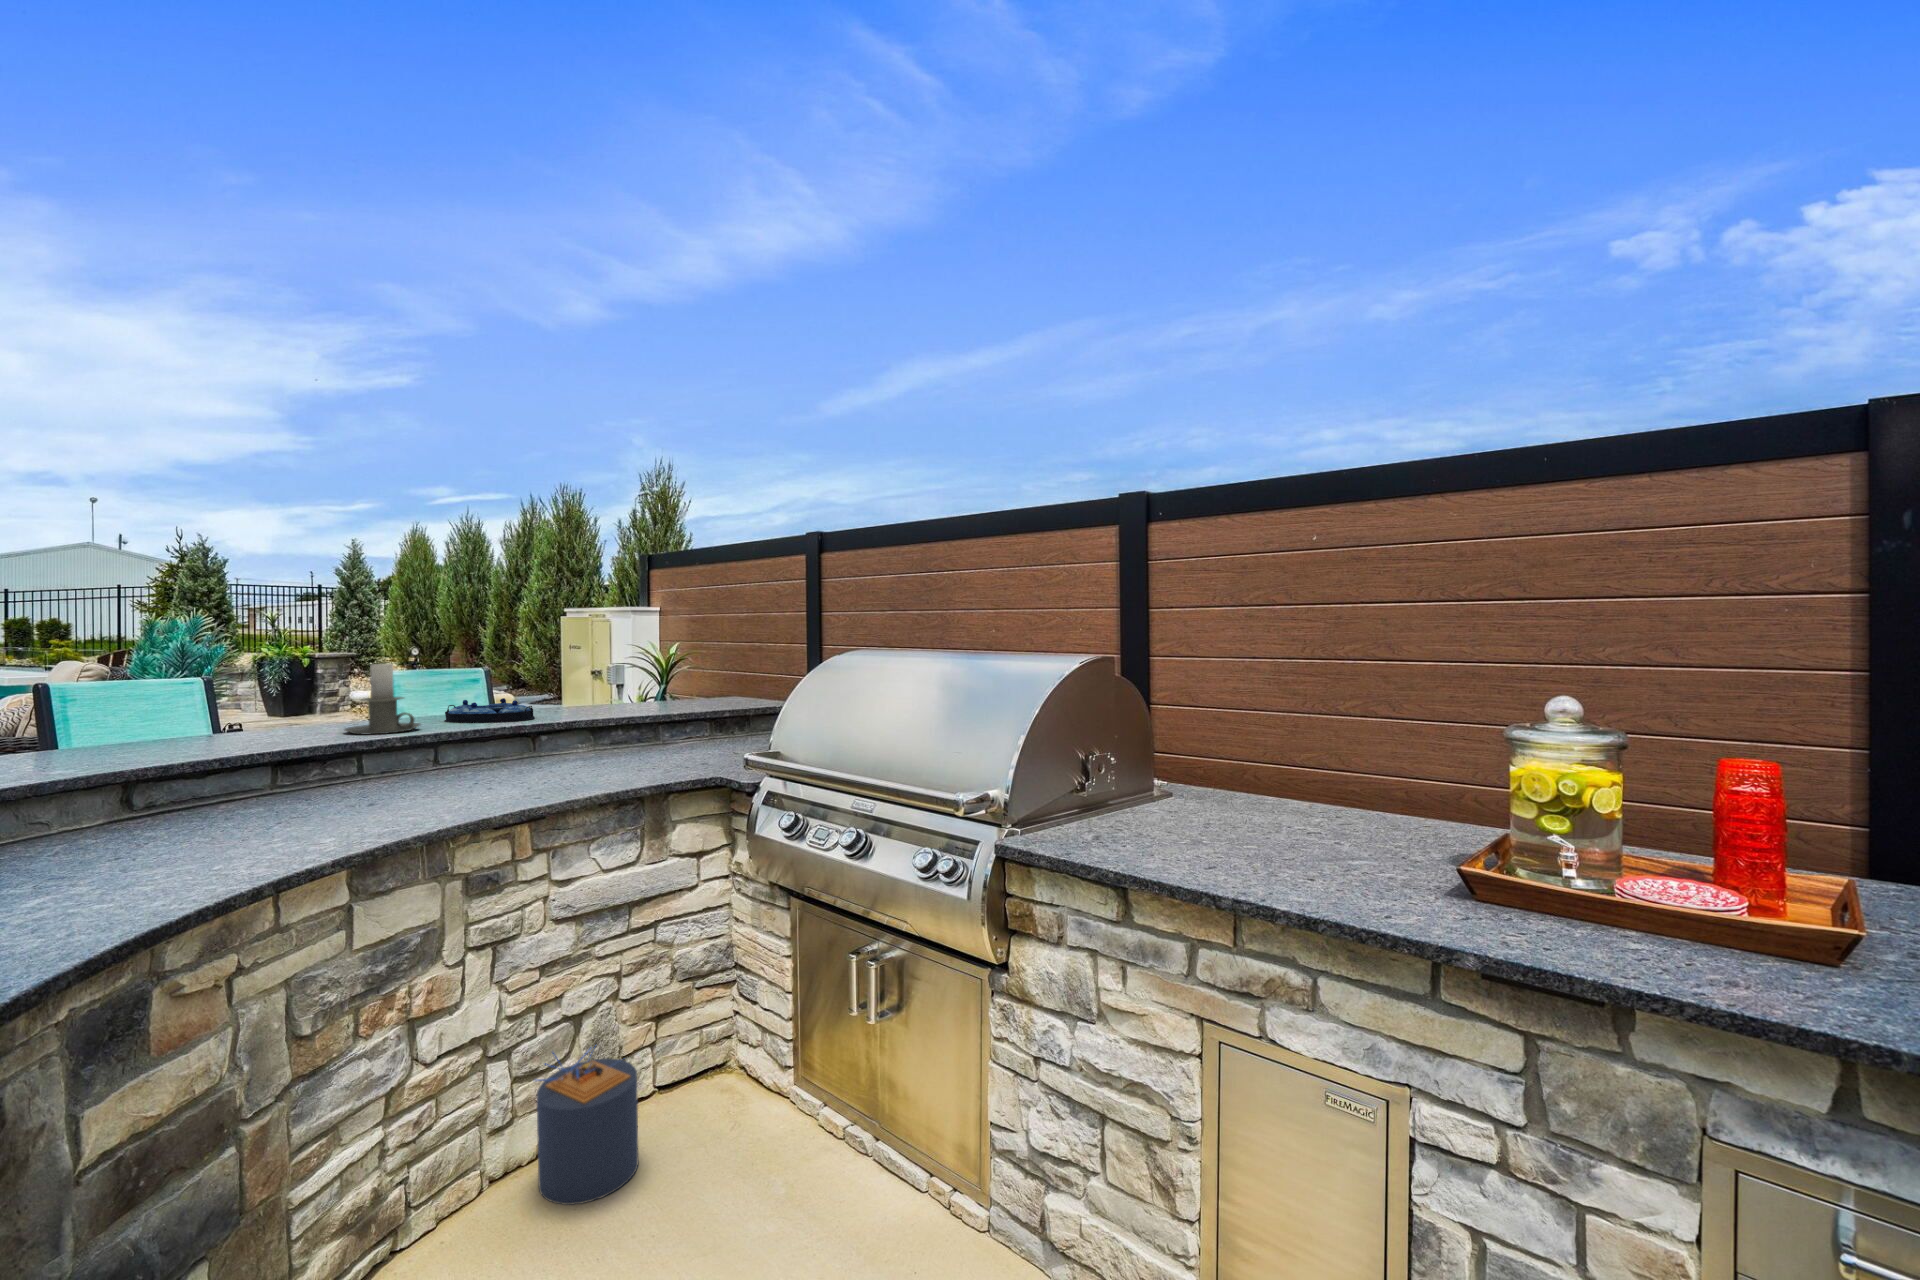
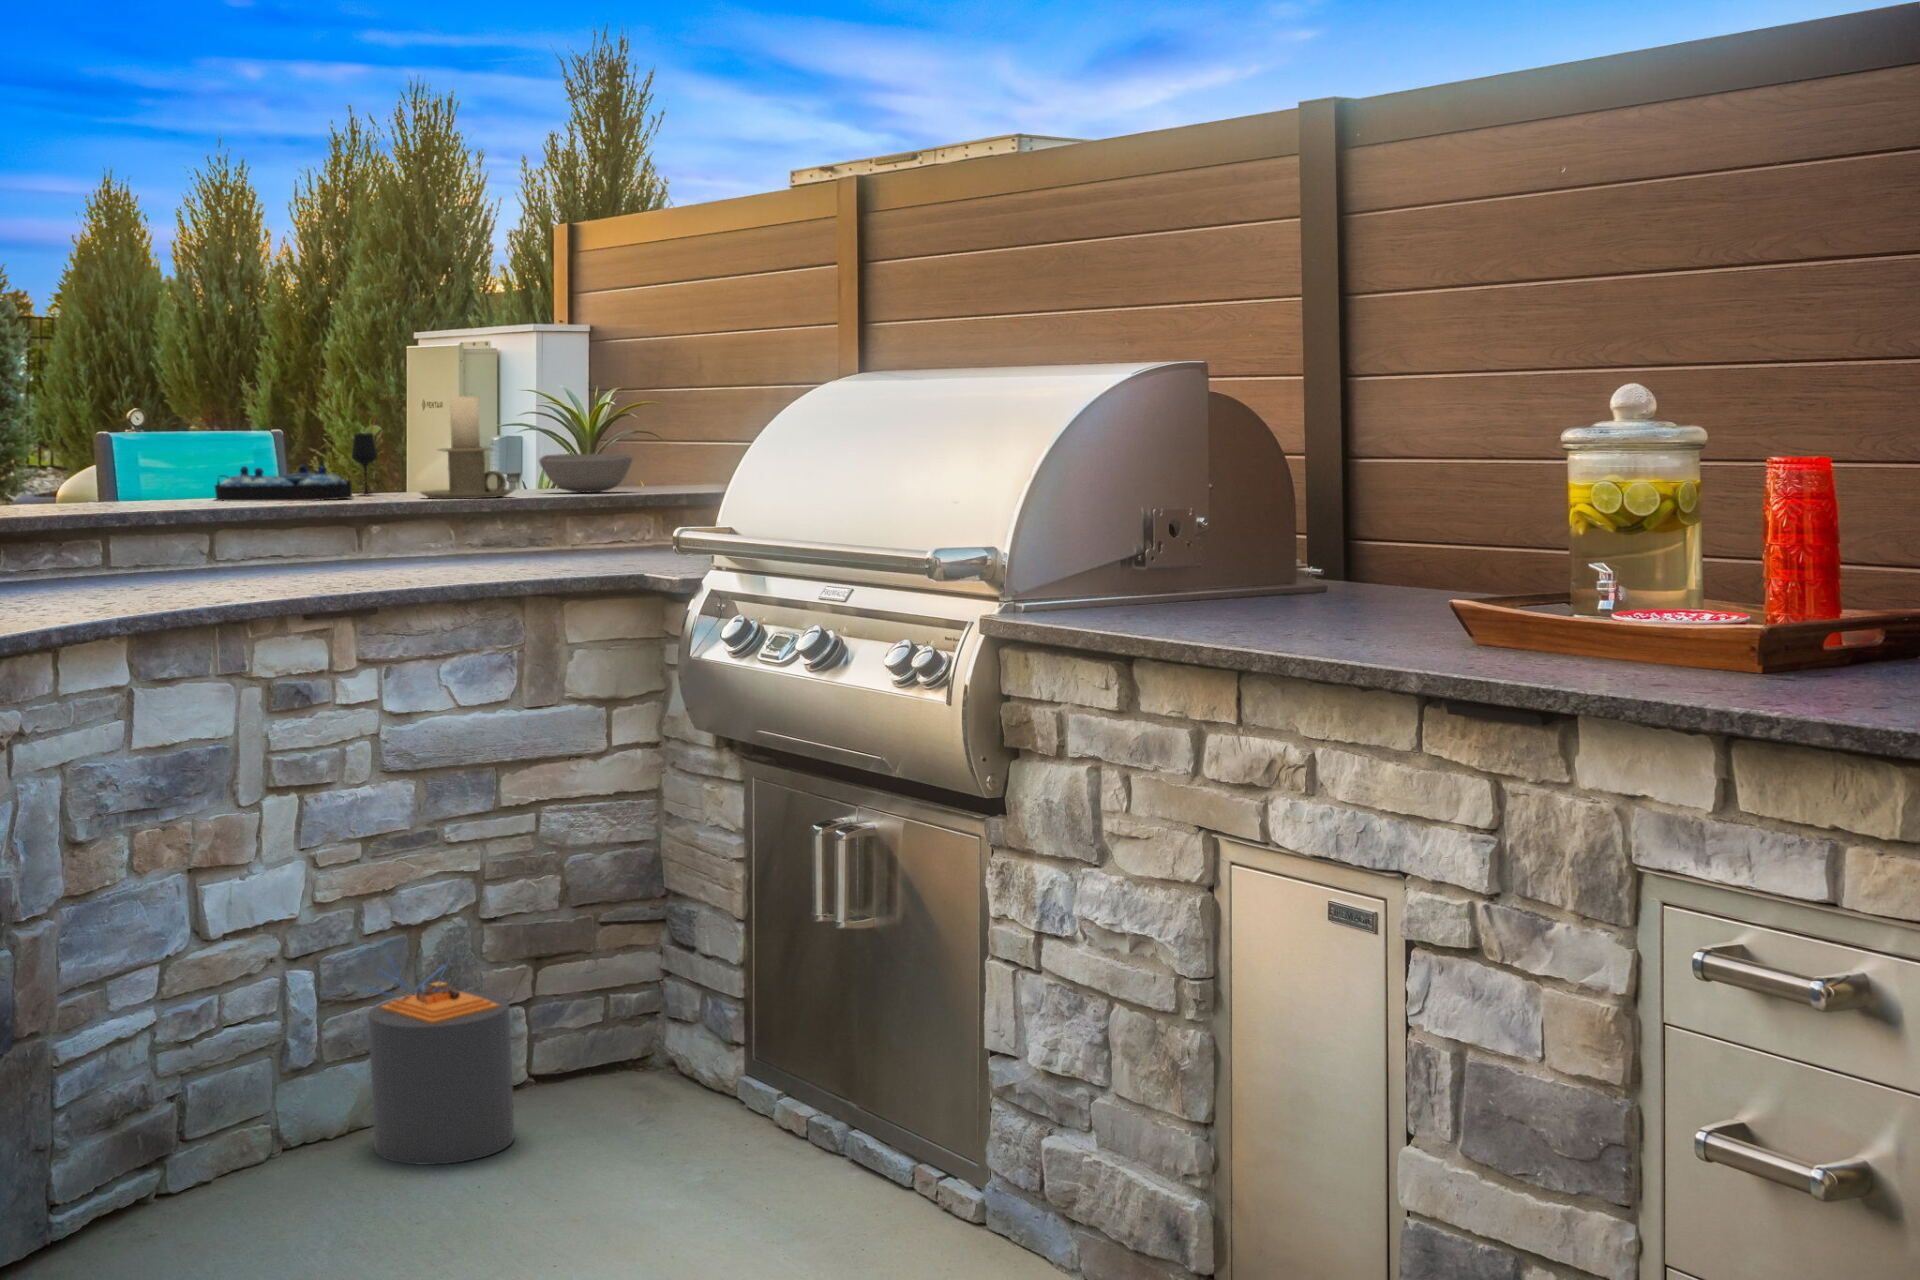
candle holder: present [345,664,420,735] -> present [420,396,514,499]
wine glass: none [534,669,552,712] -> present [352,424,381,496]
bowl: none [643,685,696,707] -> present [539,454,633,493]

